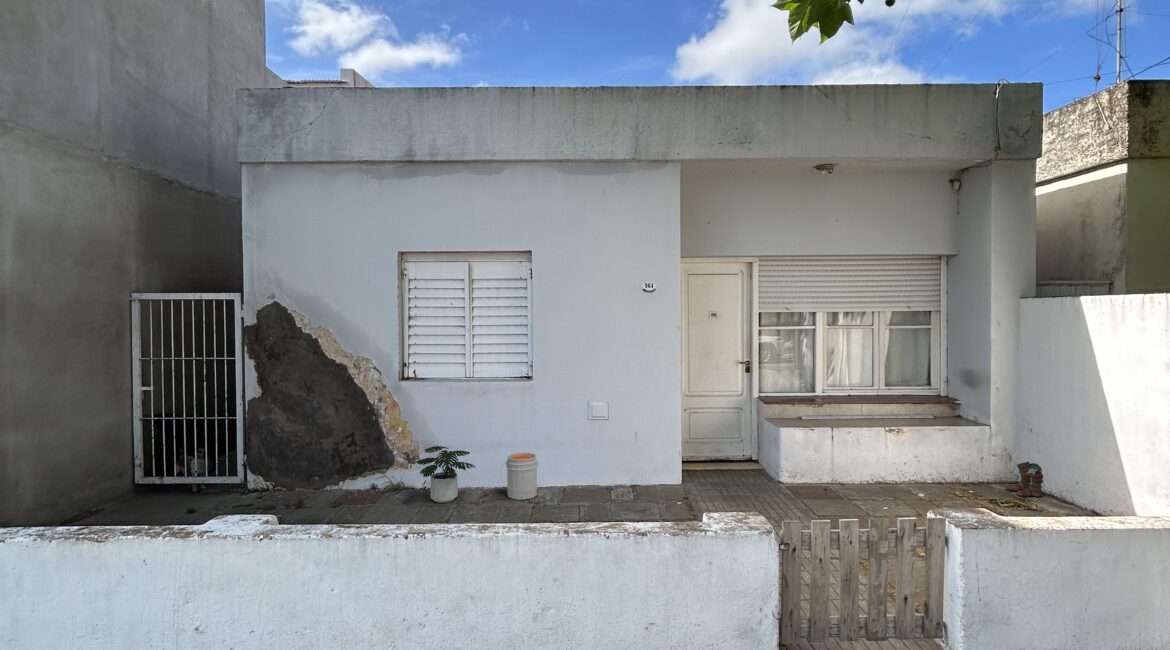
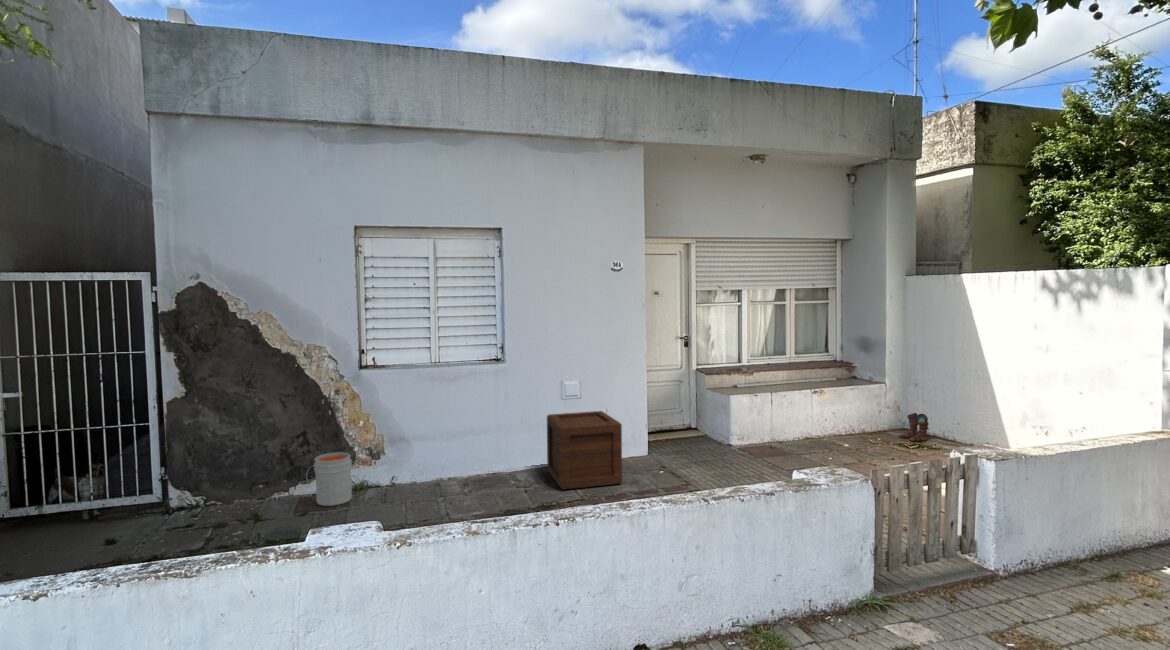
wooden crate: none [570,433,634,510] -> present [547,411,622,489]
potted plant: present [416,446,475,503] -> none [386,438,457,497]
bucket: present [506,453,538,500] -> present [314,452,352,506]

